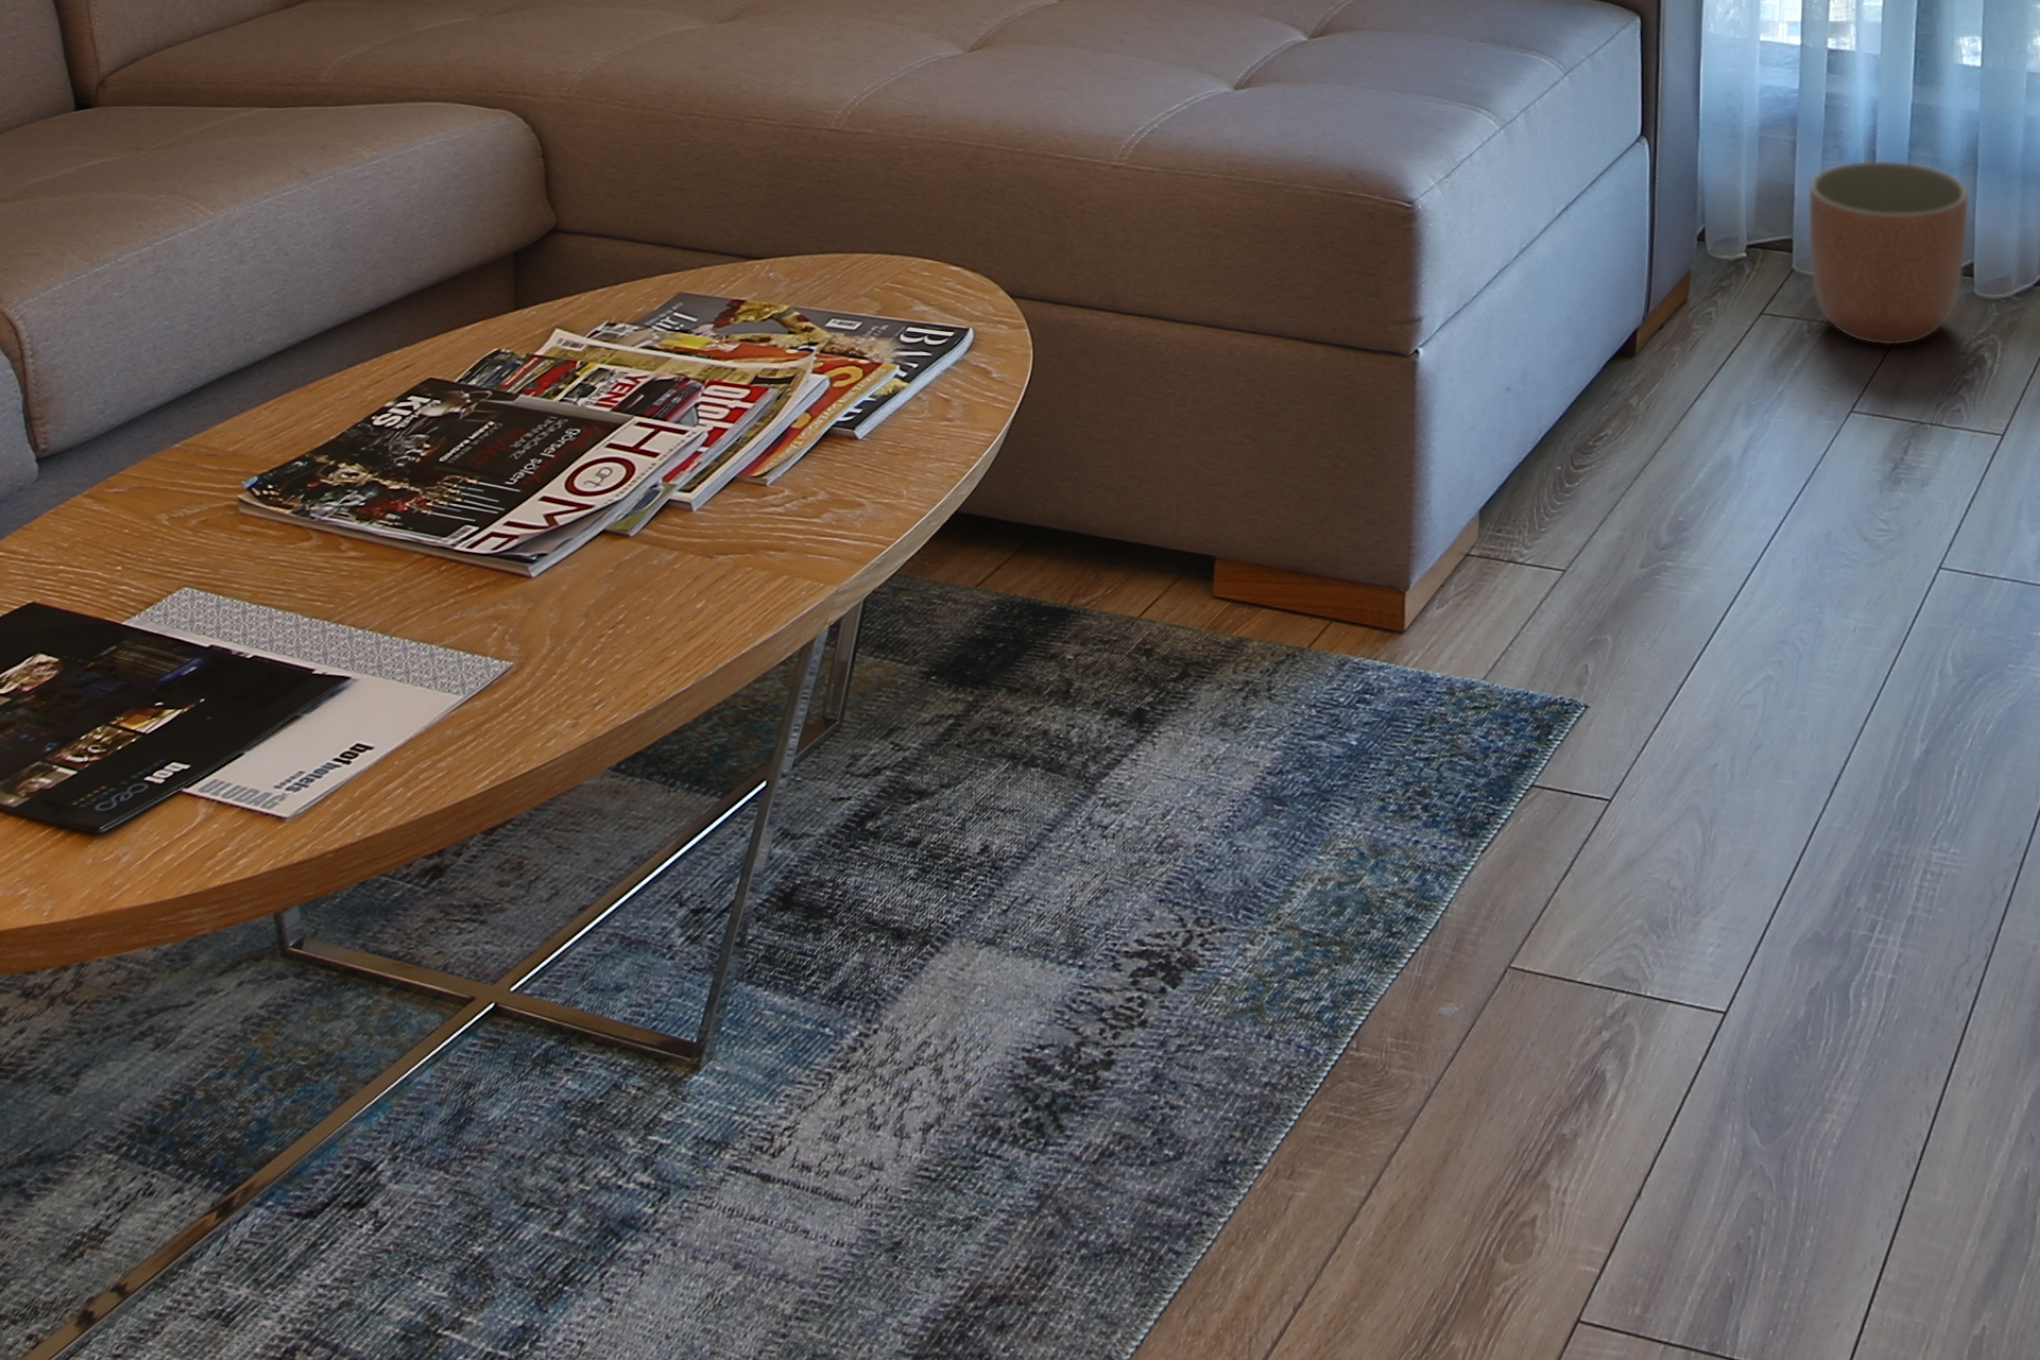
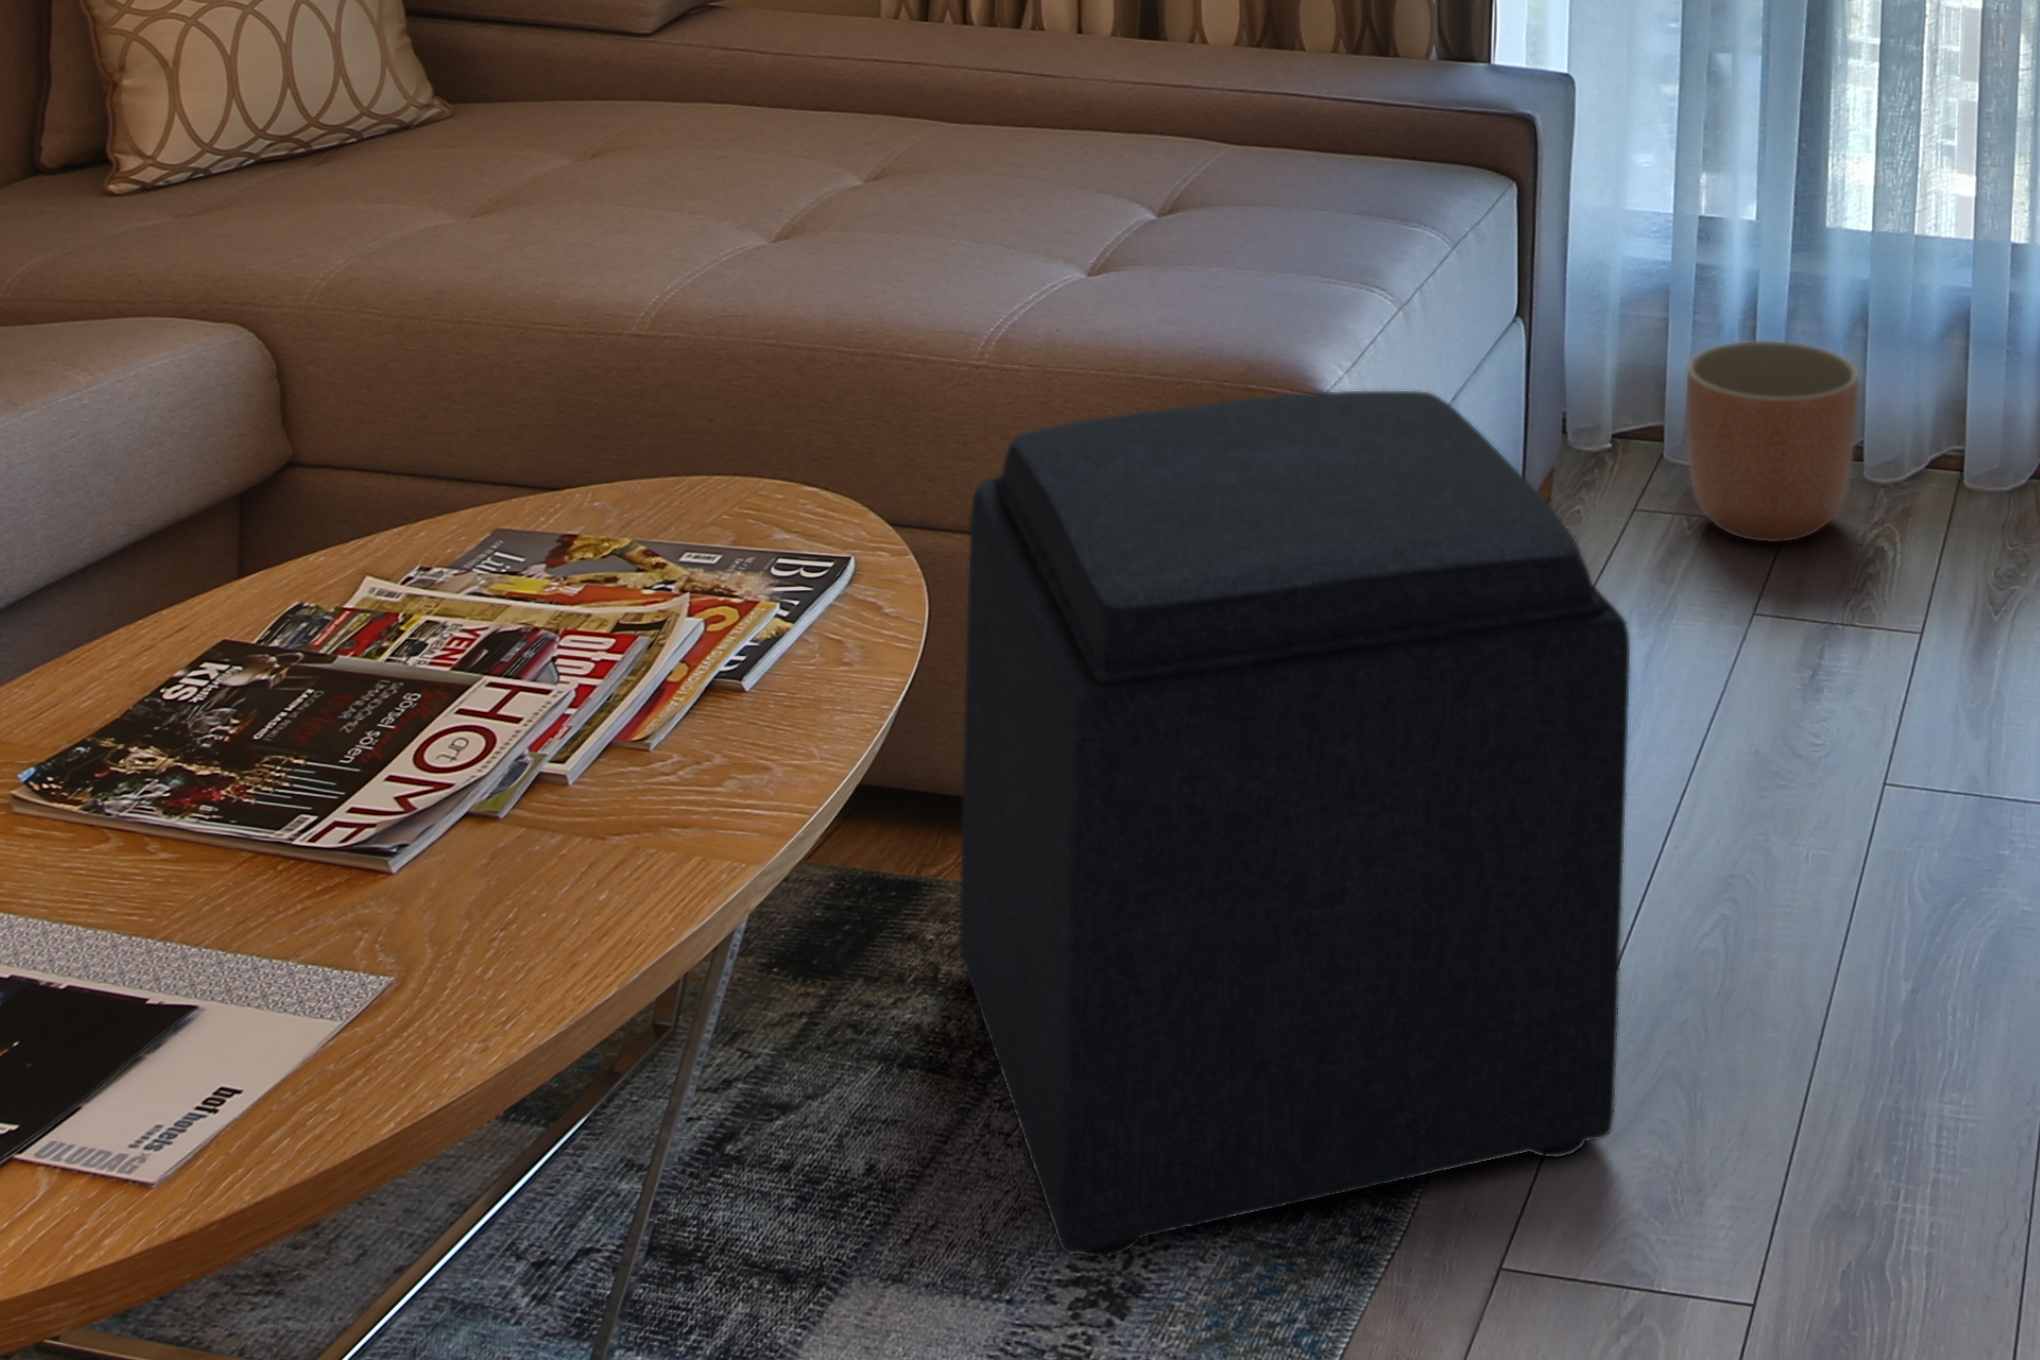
ottoman: none [1093,197,1646,940] -> present [959,391,1630,1257]

